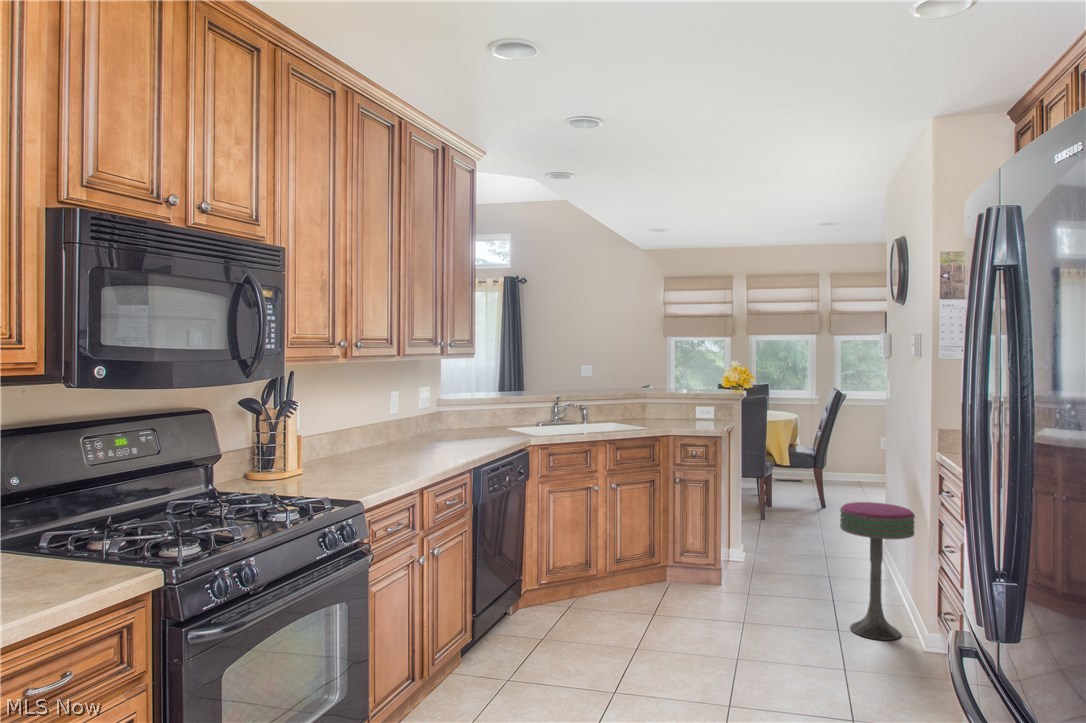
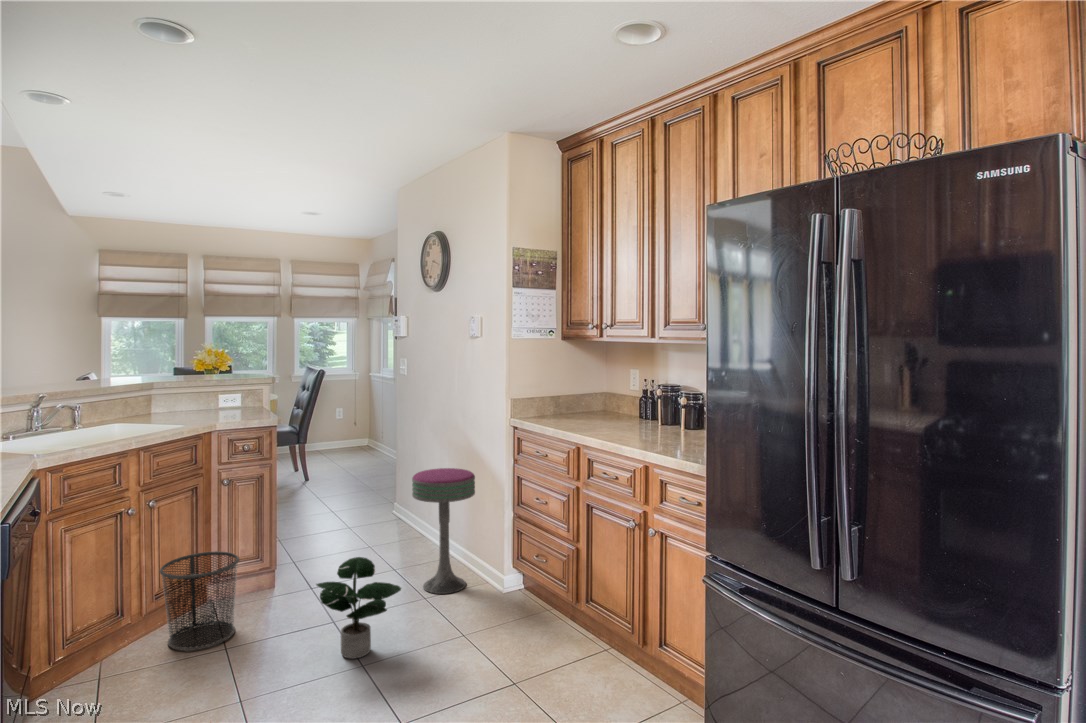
waste bin: none [615,534,673,611] -> present [160,551,239,651]
potted plant: none [705,566,783,657] -> present [316,557,401,659]

